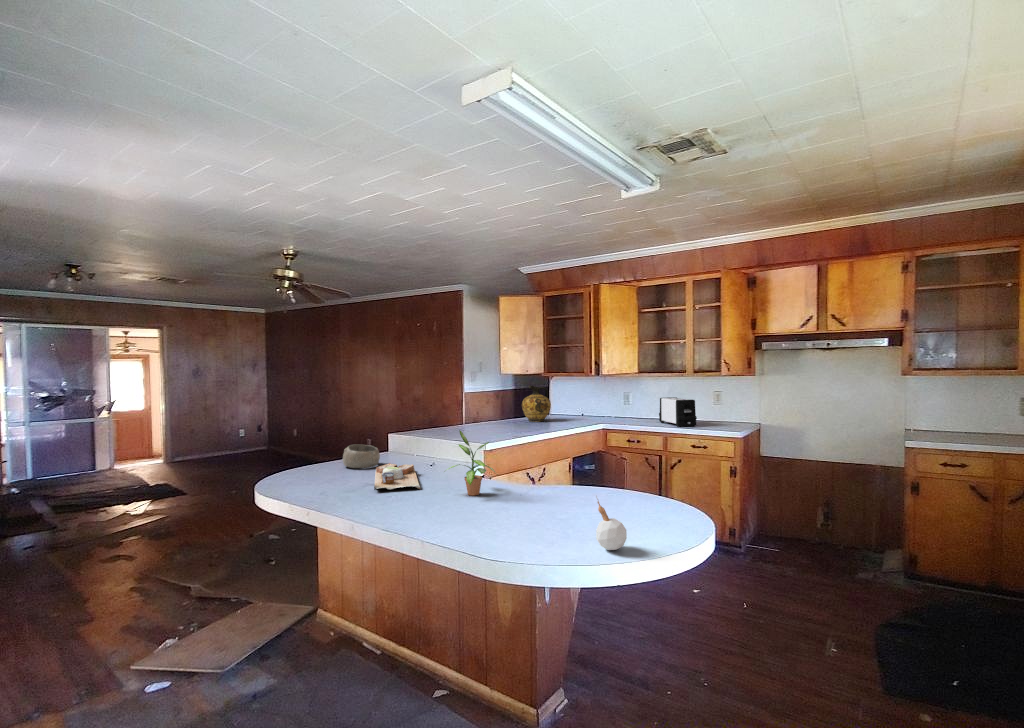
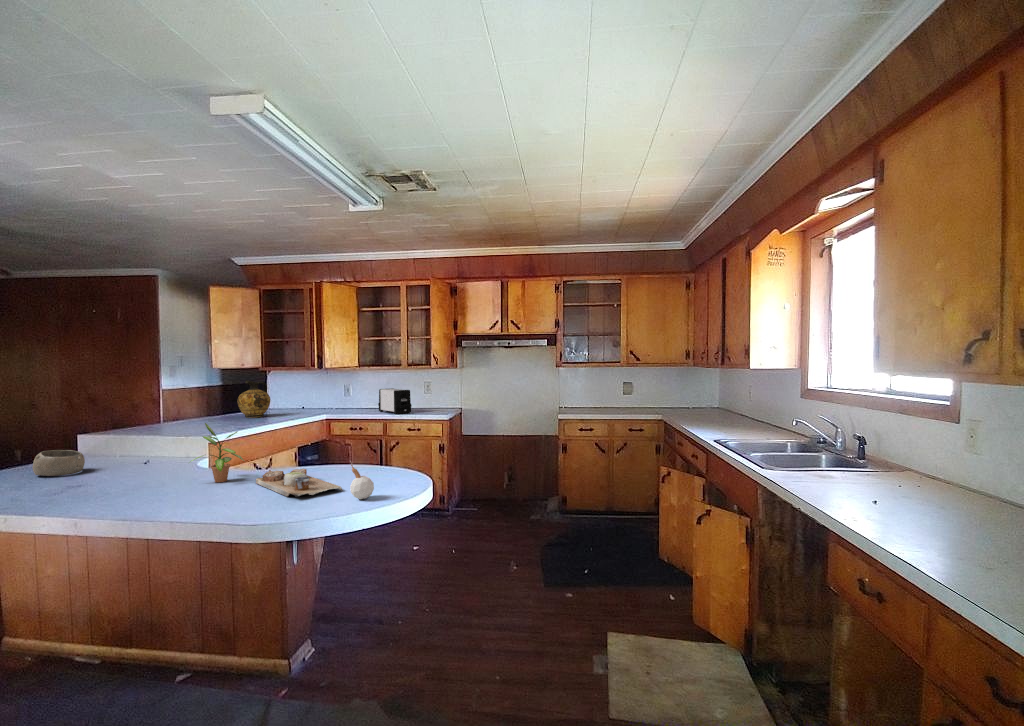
cutting board: present [374,463,421,490] -> present [256,469,342,497]

